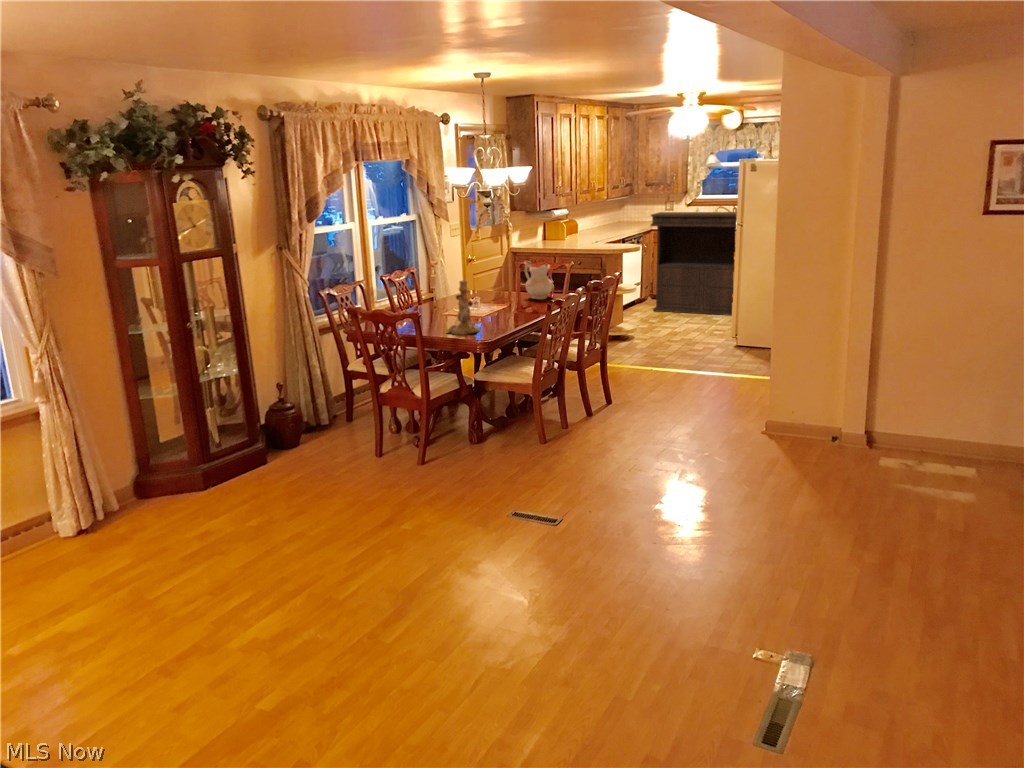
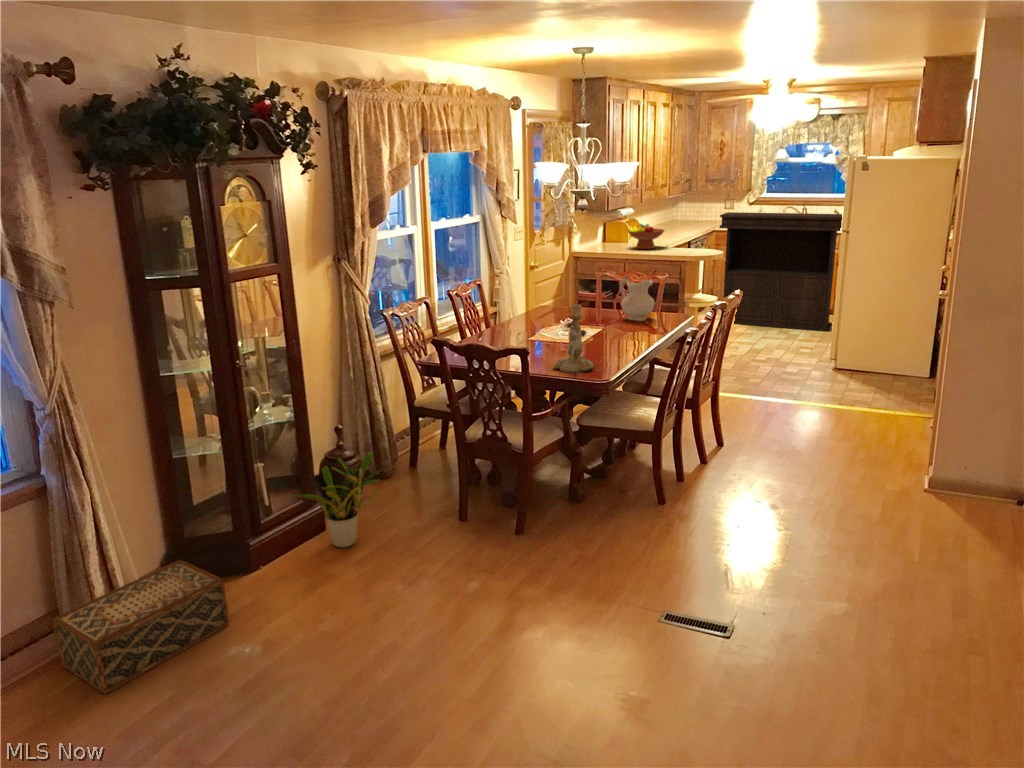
fruit bowl: none [560,222,593,244] -> present [627,224,665,249]
potted plant: none [232,400,310,476] -> present [291,452,380,548]
woven basket: none [42,477,179,565] -> present [53,560,229,693]

